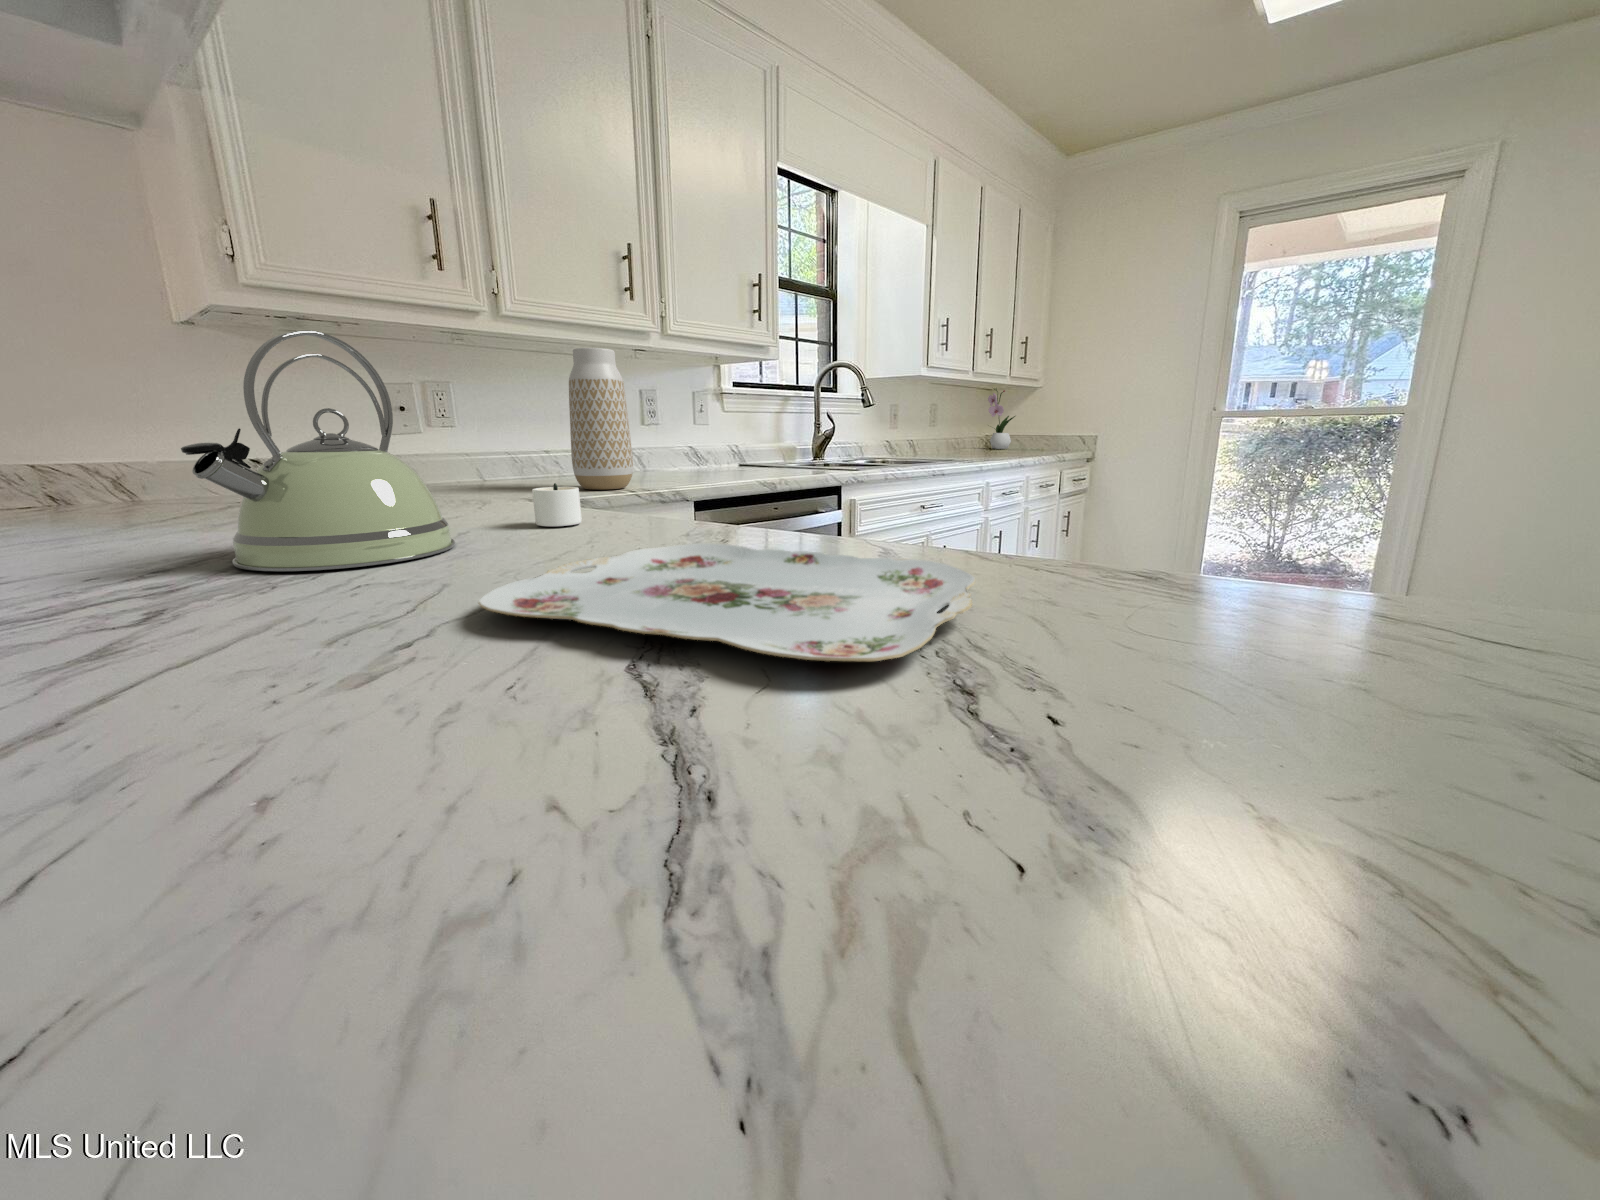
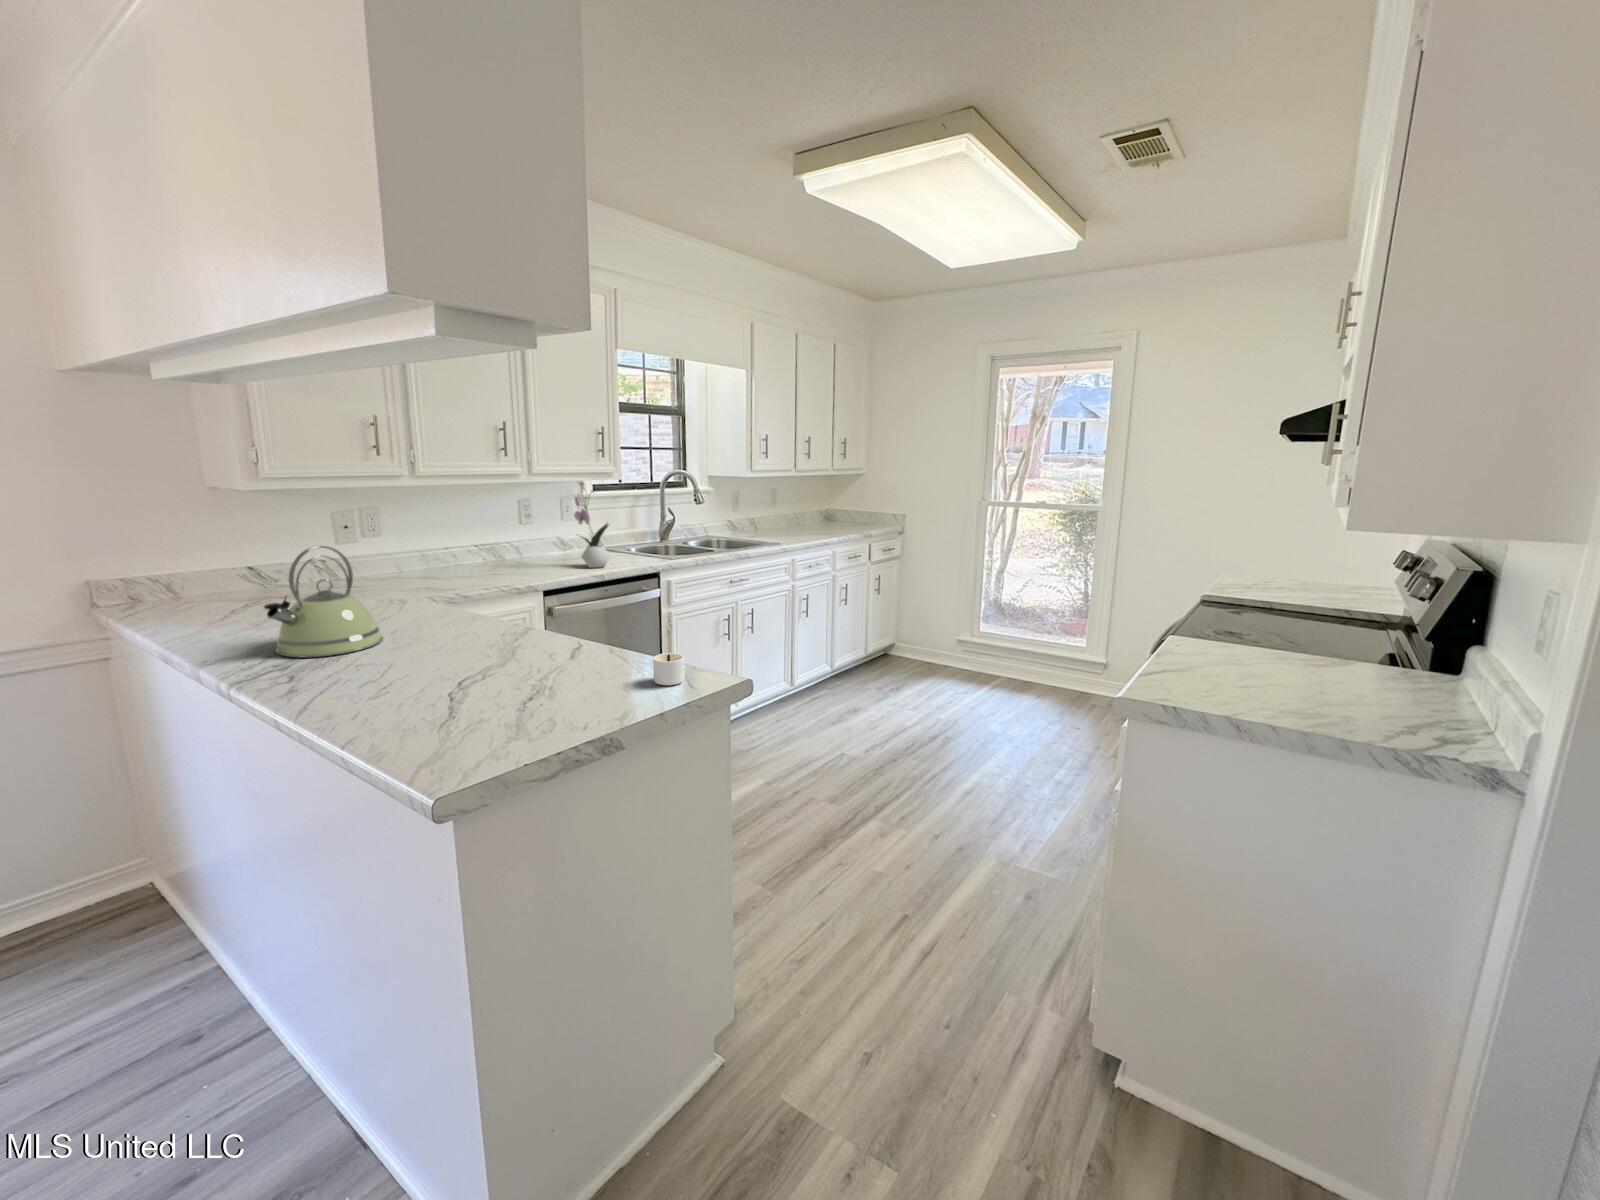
vase: present [569,348,633,490] -> none [456,498,500,585]
flower arrangement: present [988,389,1015,449] -> present [574,483,611,568]
candle: present [532,483,582,526] -> present [653,653,684,685]
serving tray: present [479,543,975,661] -> none [396,641,604,695]

